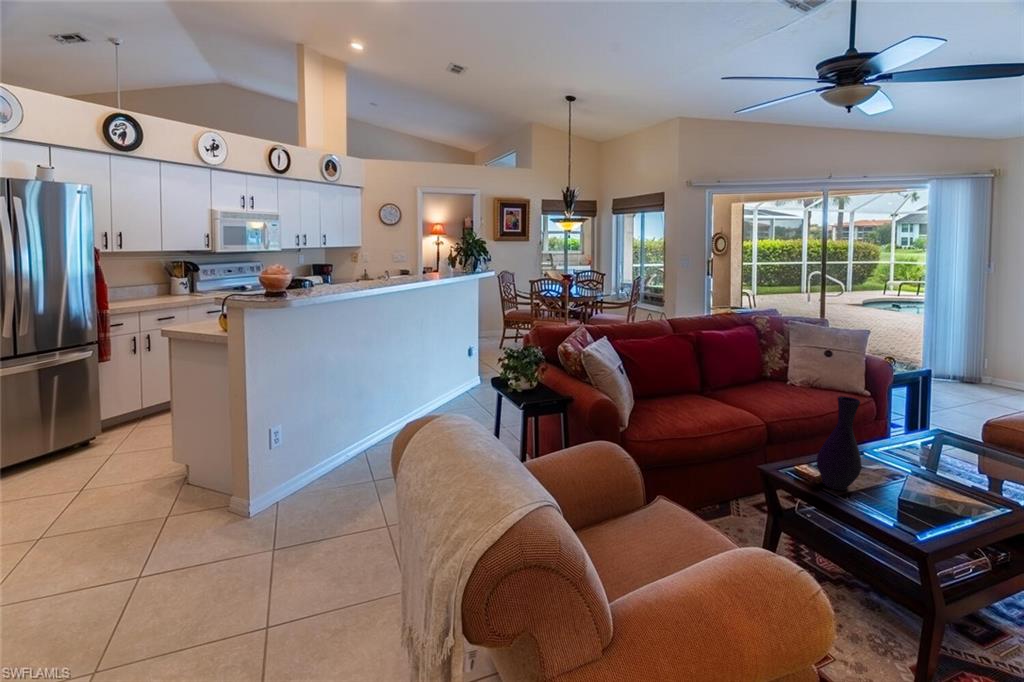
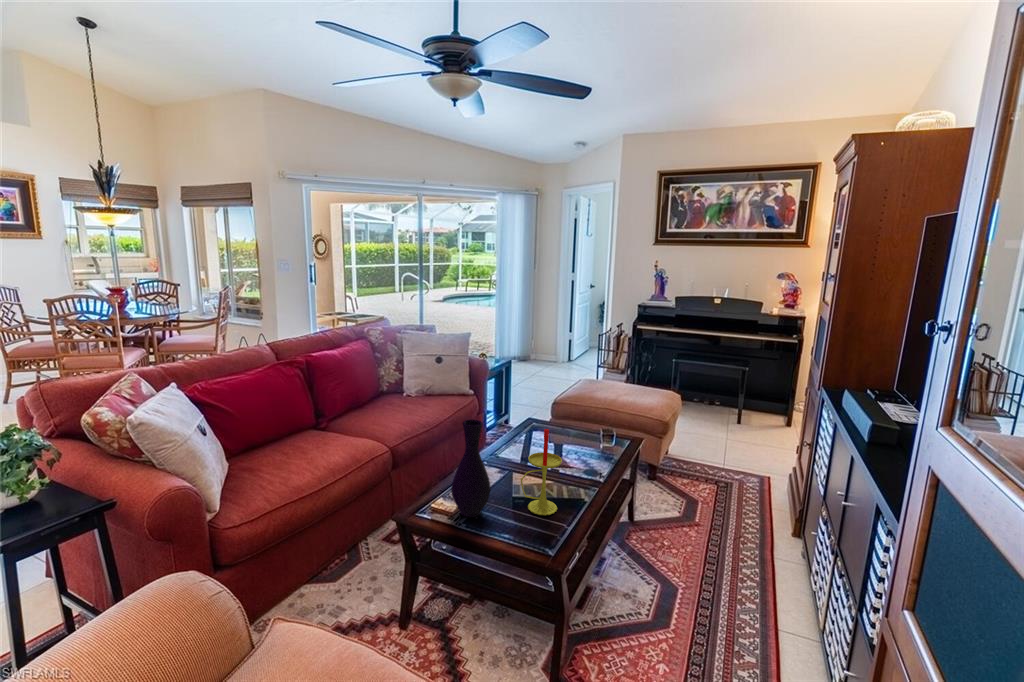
candle: none [900,421,961,515] -> present [521,429,562,515]

